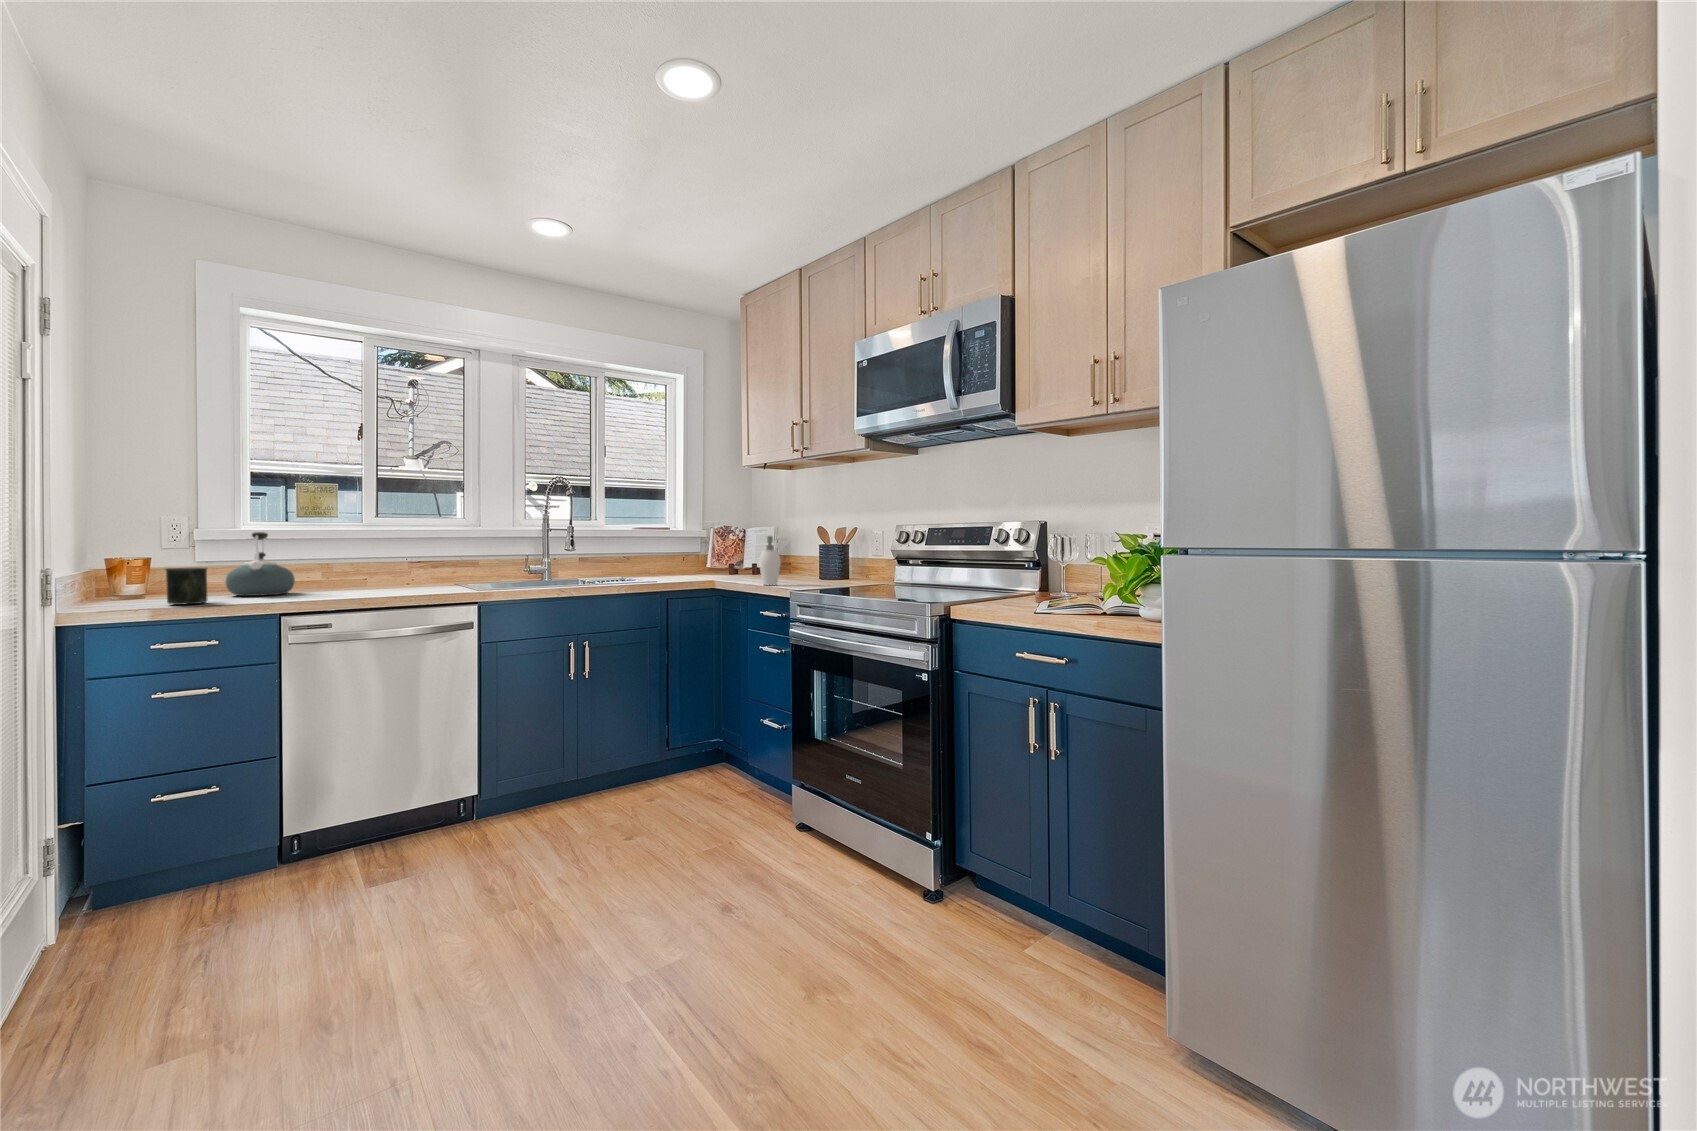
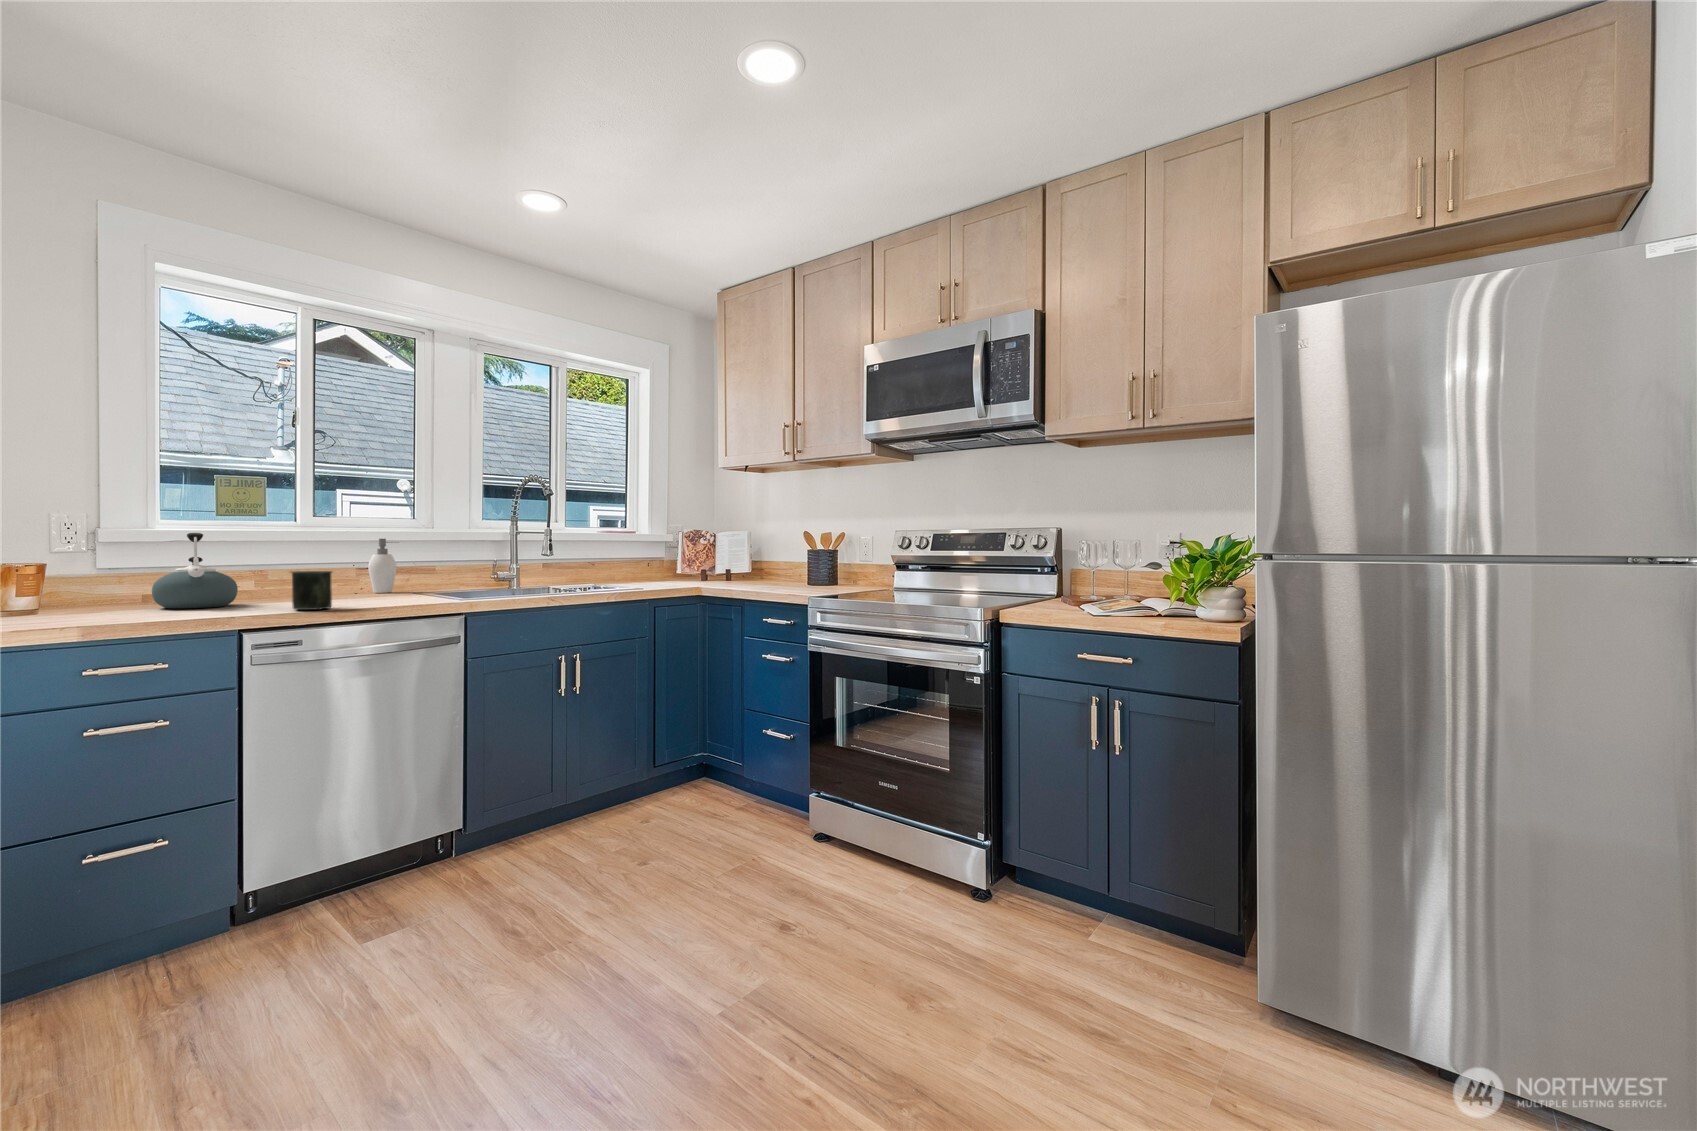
soap dispenser: present [759,536,781,585] -> present [368,539,399,593]
mug: present [165,568,207,605] -> present [292,571,332,610]

